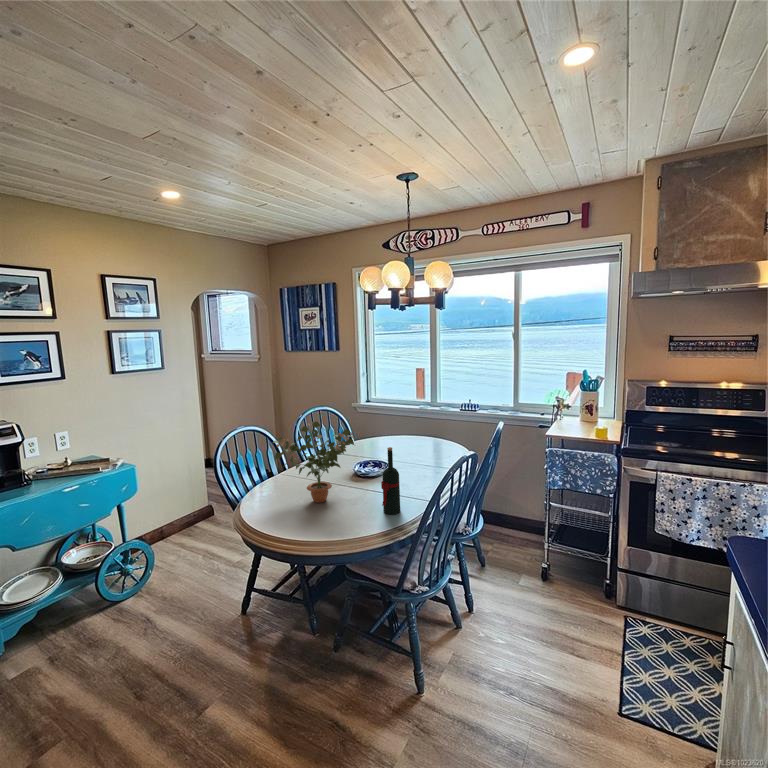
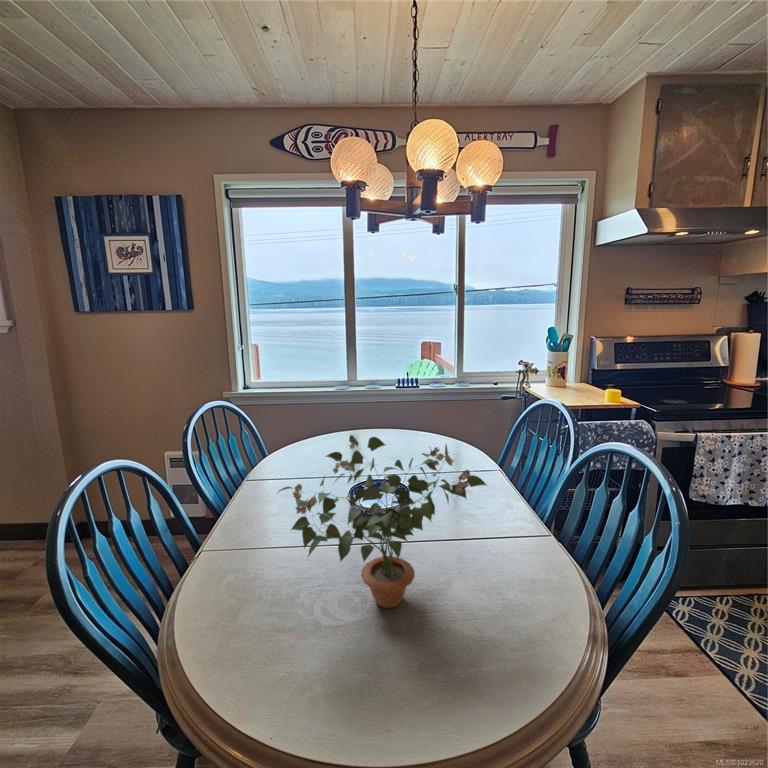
wine bottle: present [381,447,400,515] -> none [521,466,559,590]

